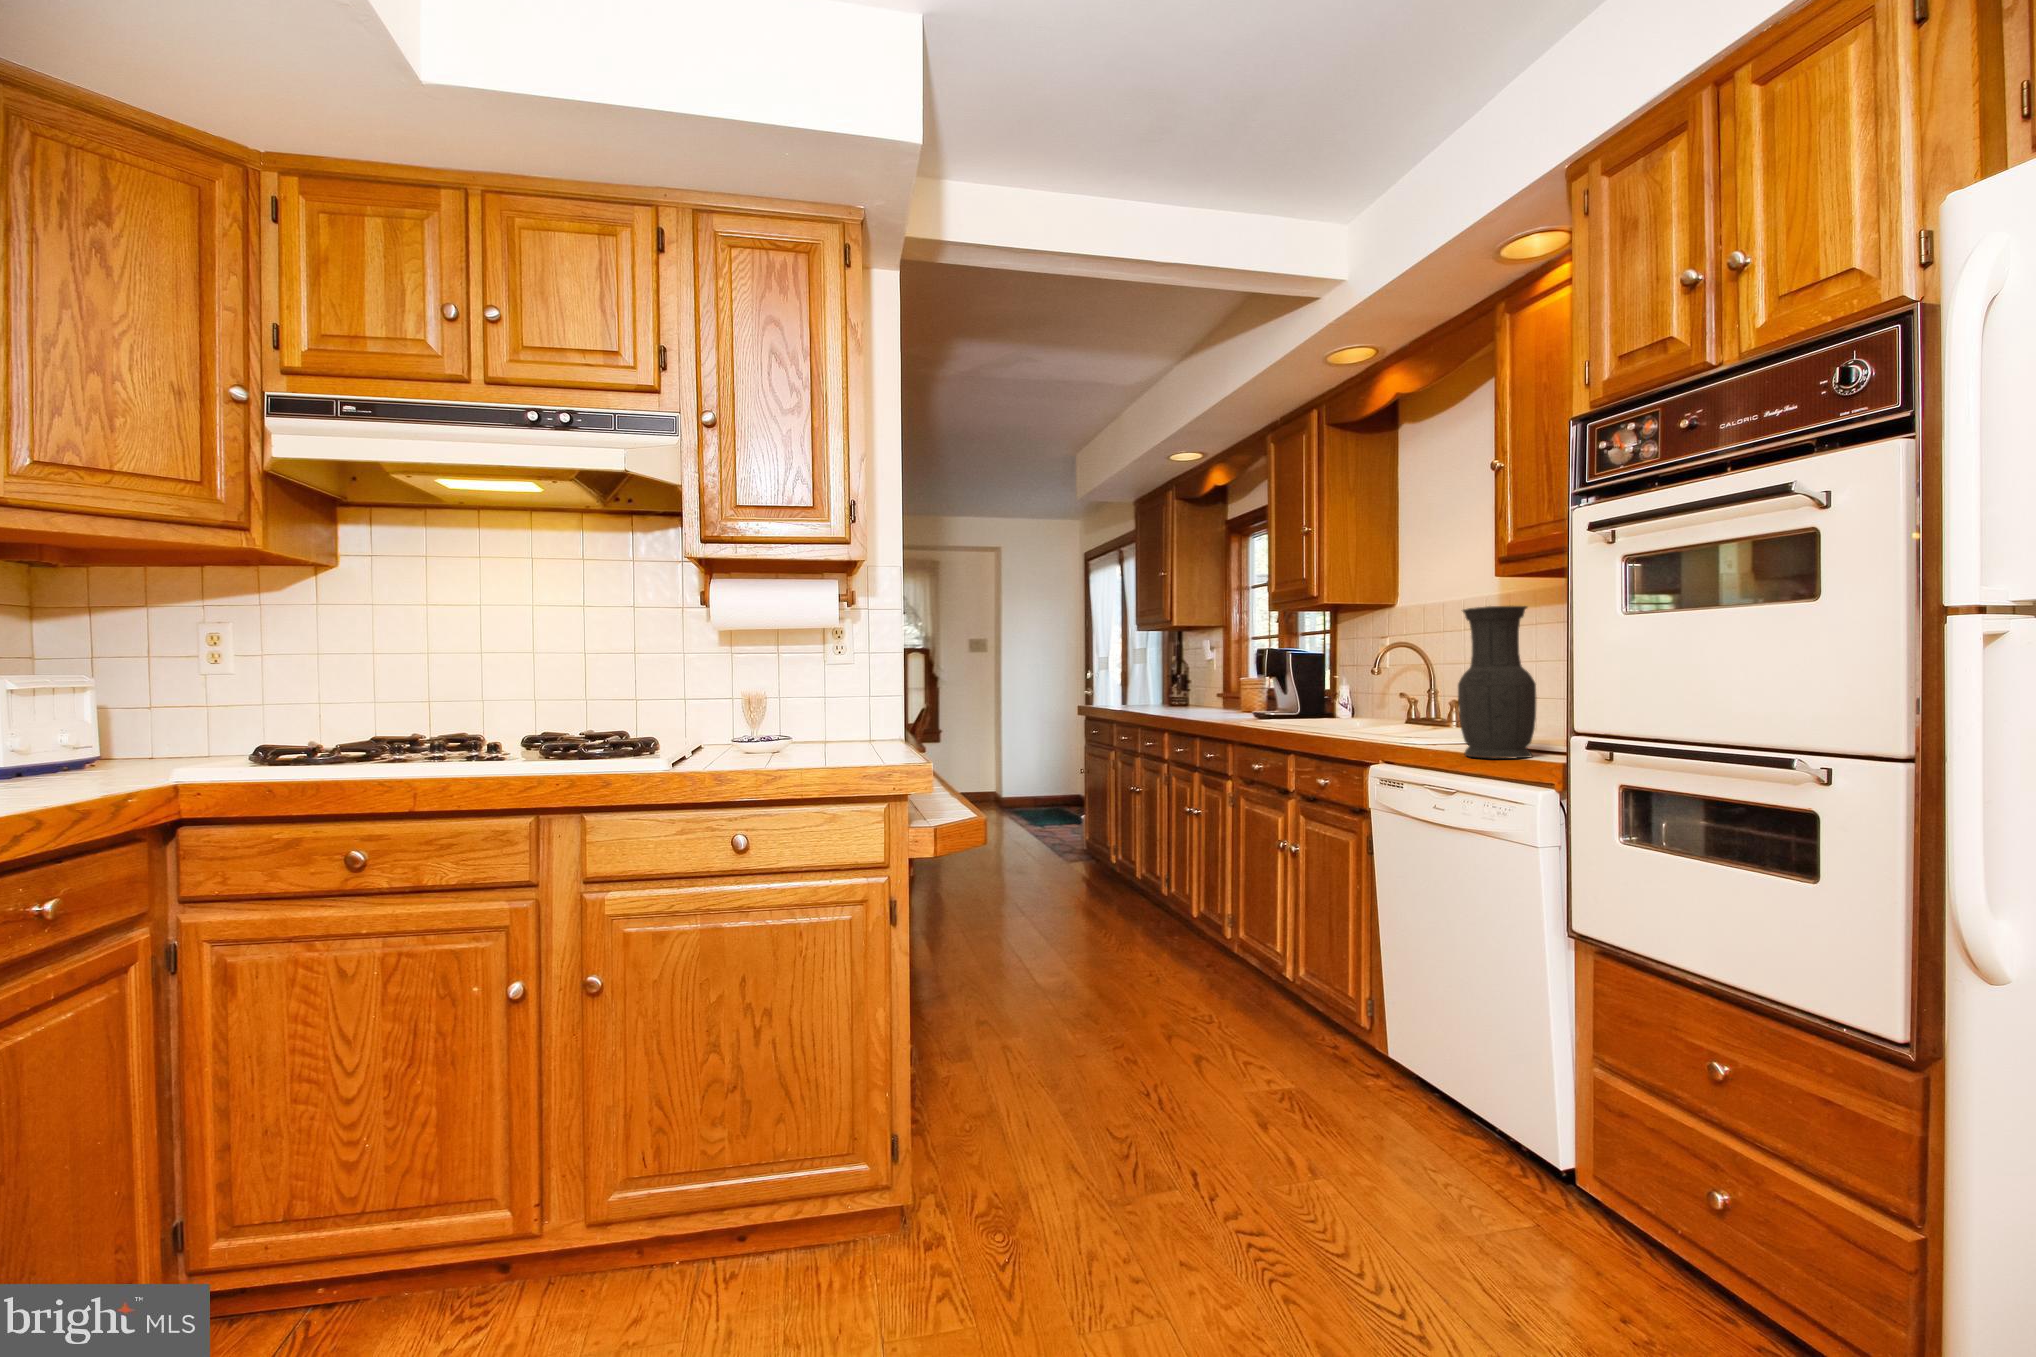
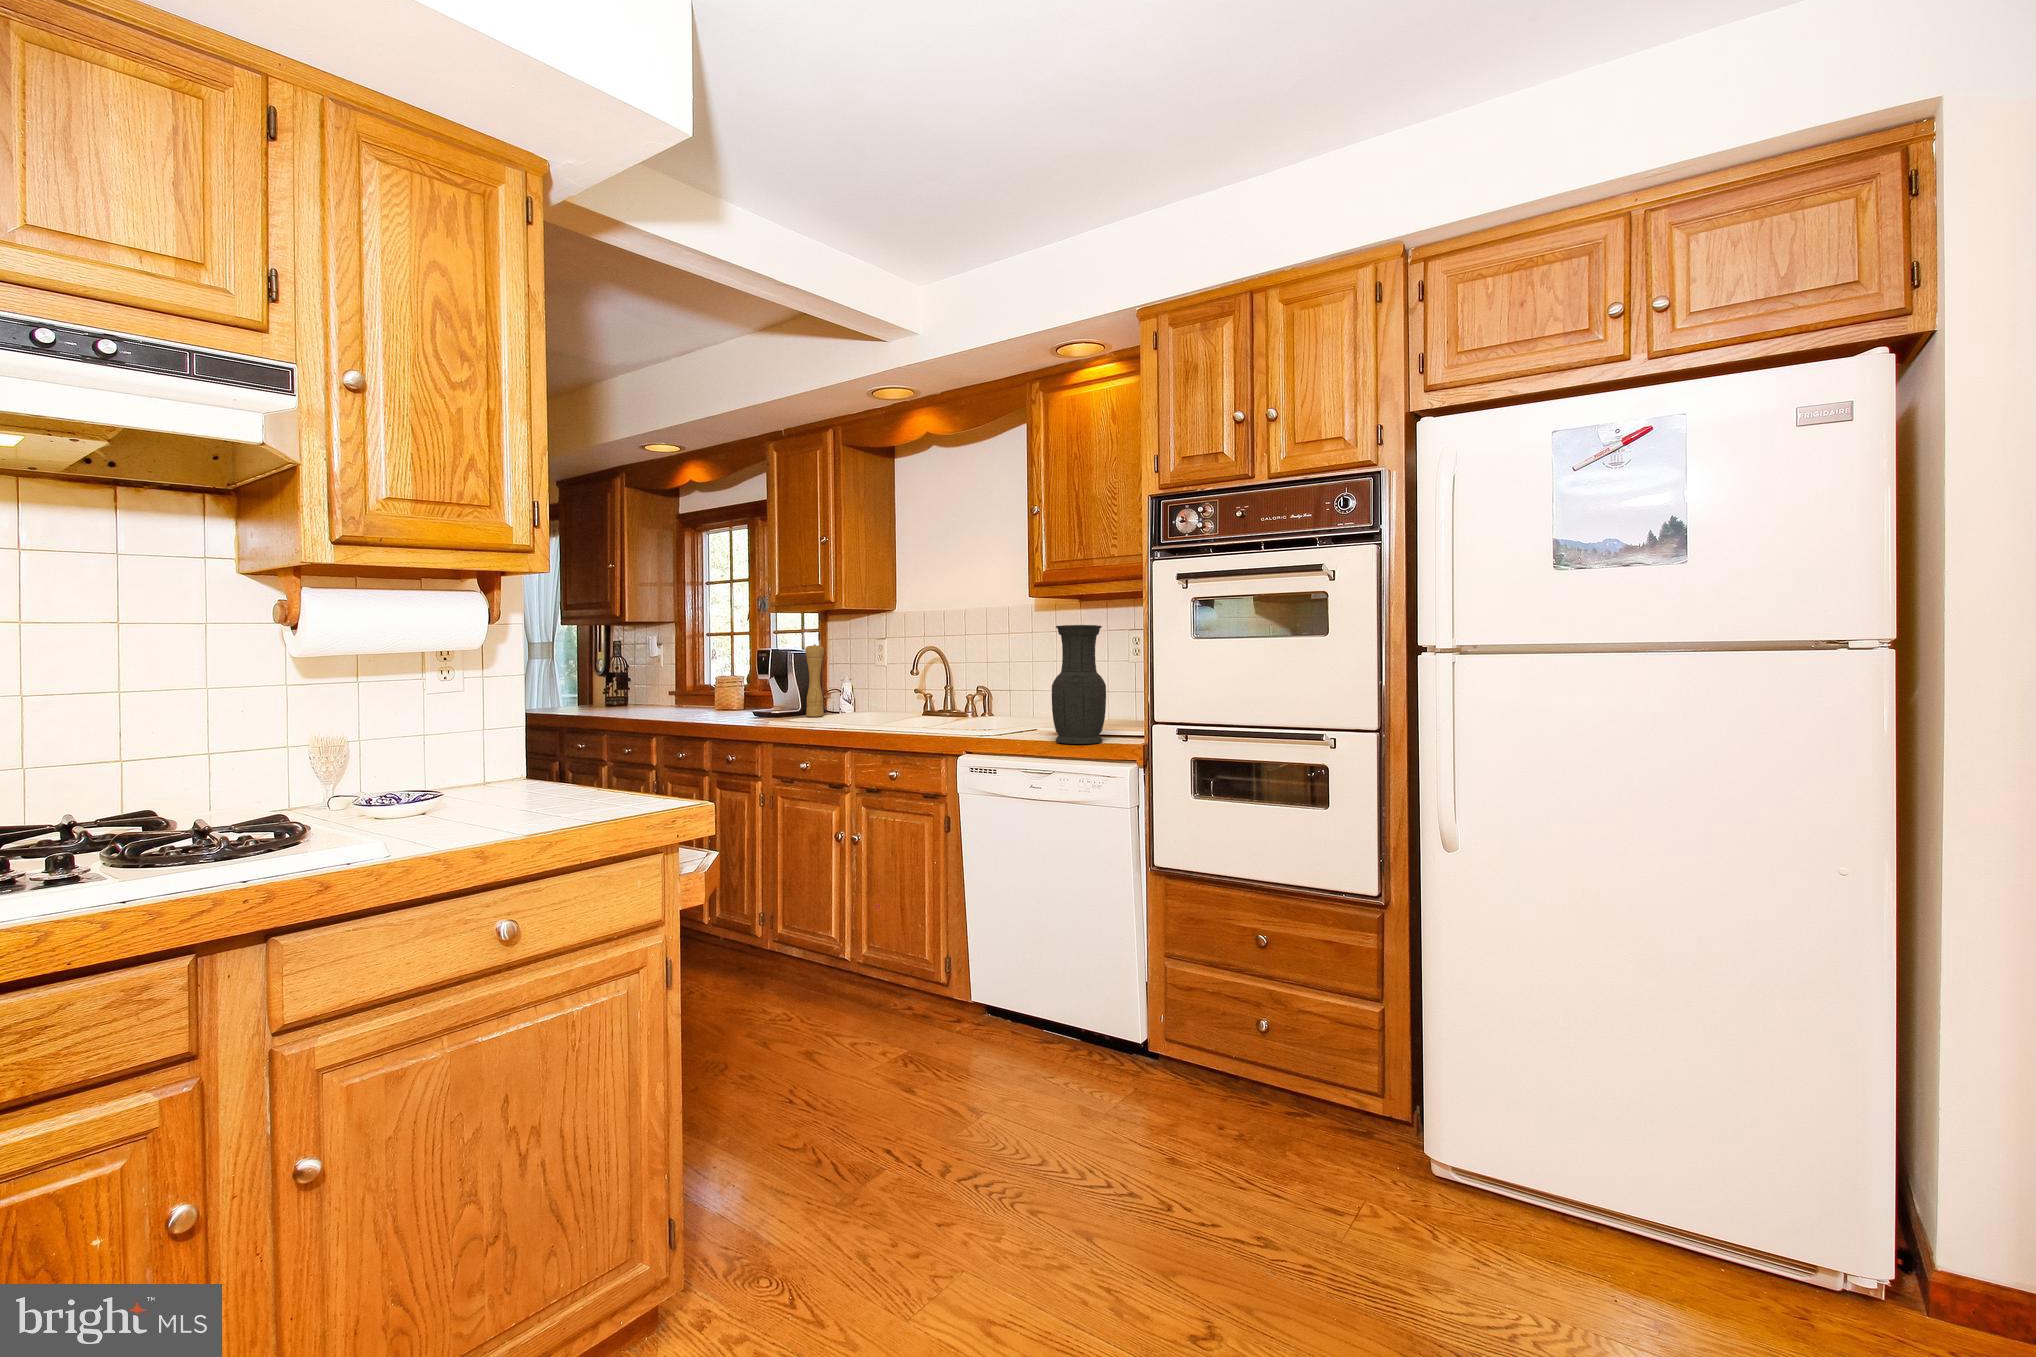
pepper mill: none [1284,645,1305,720] -> present [805,644,824,717]

